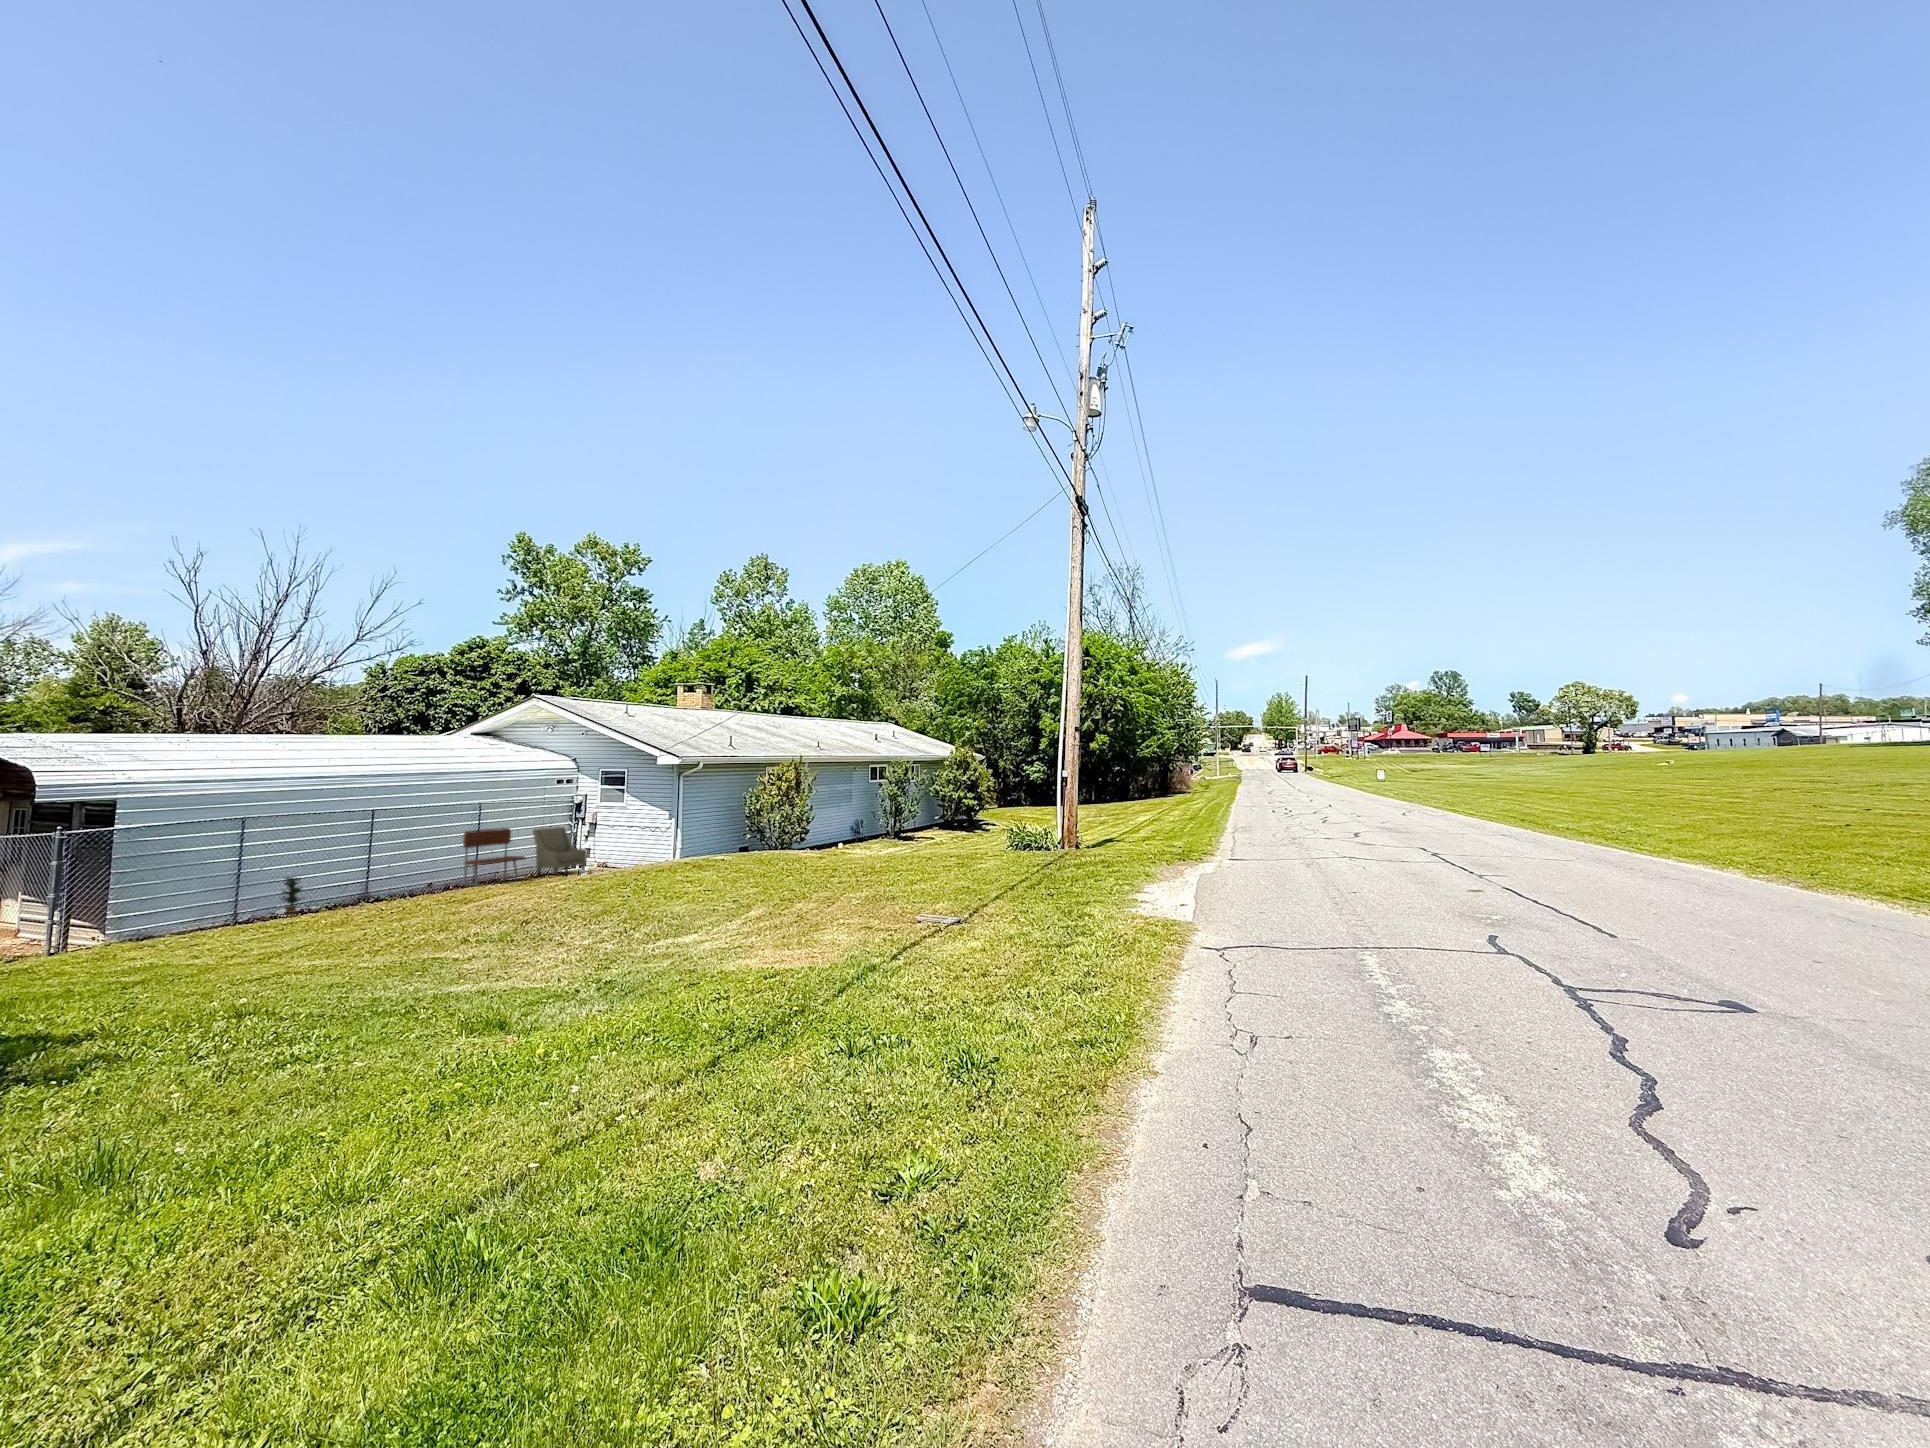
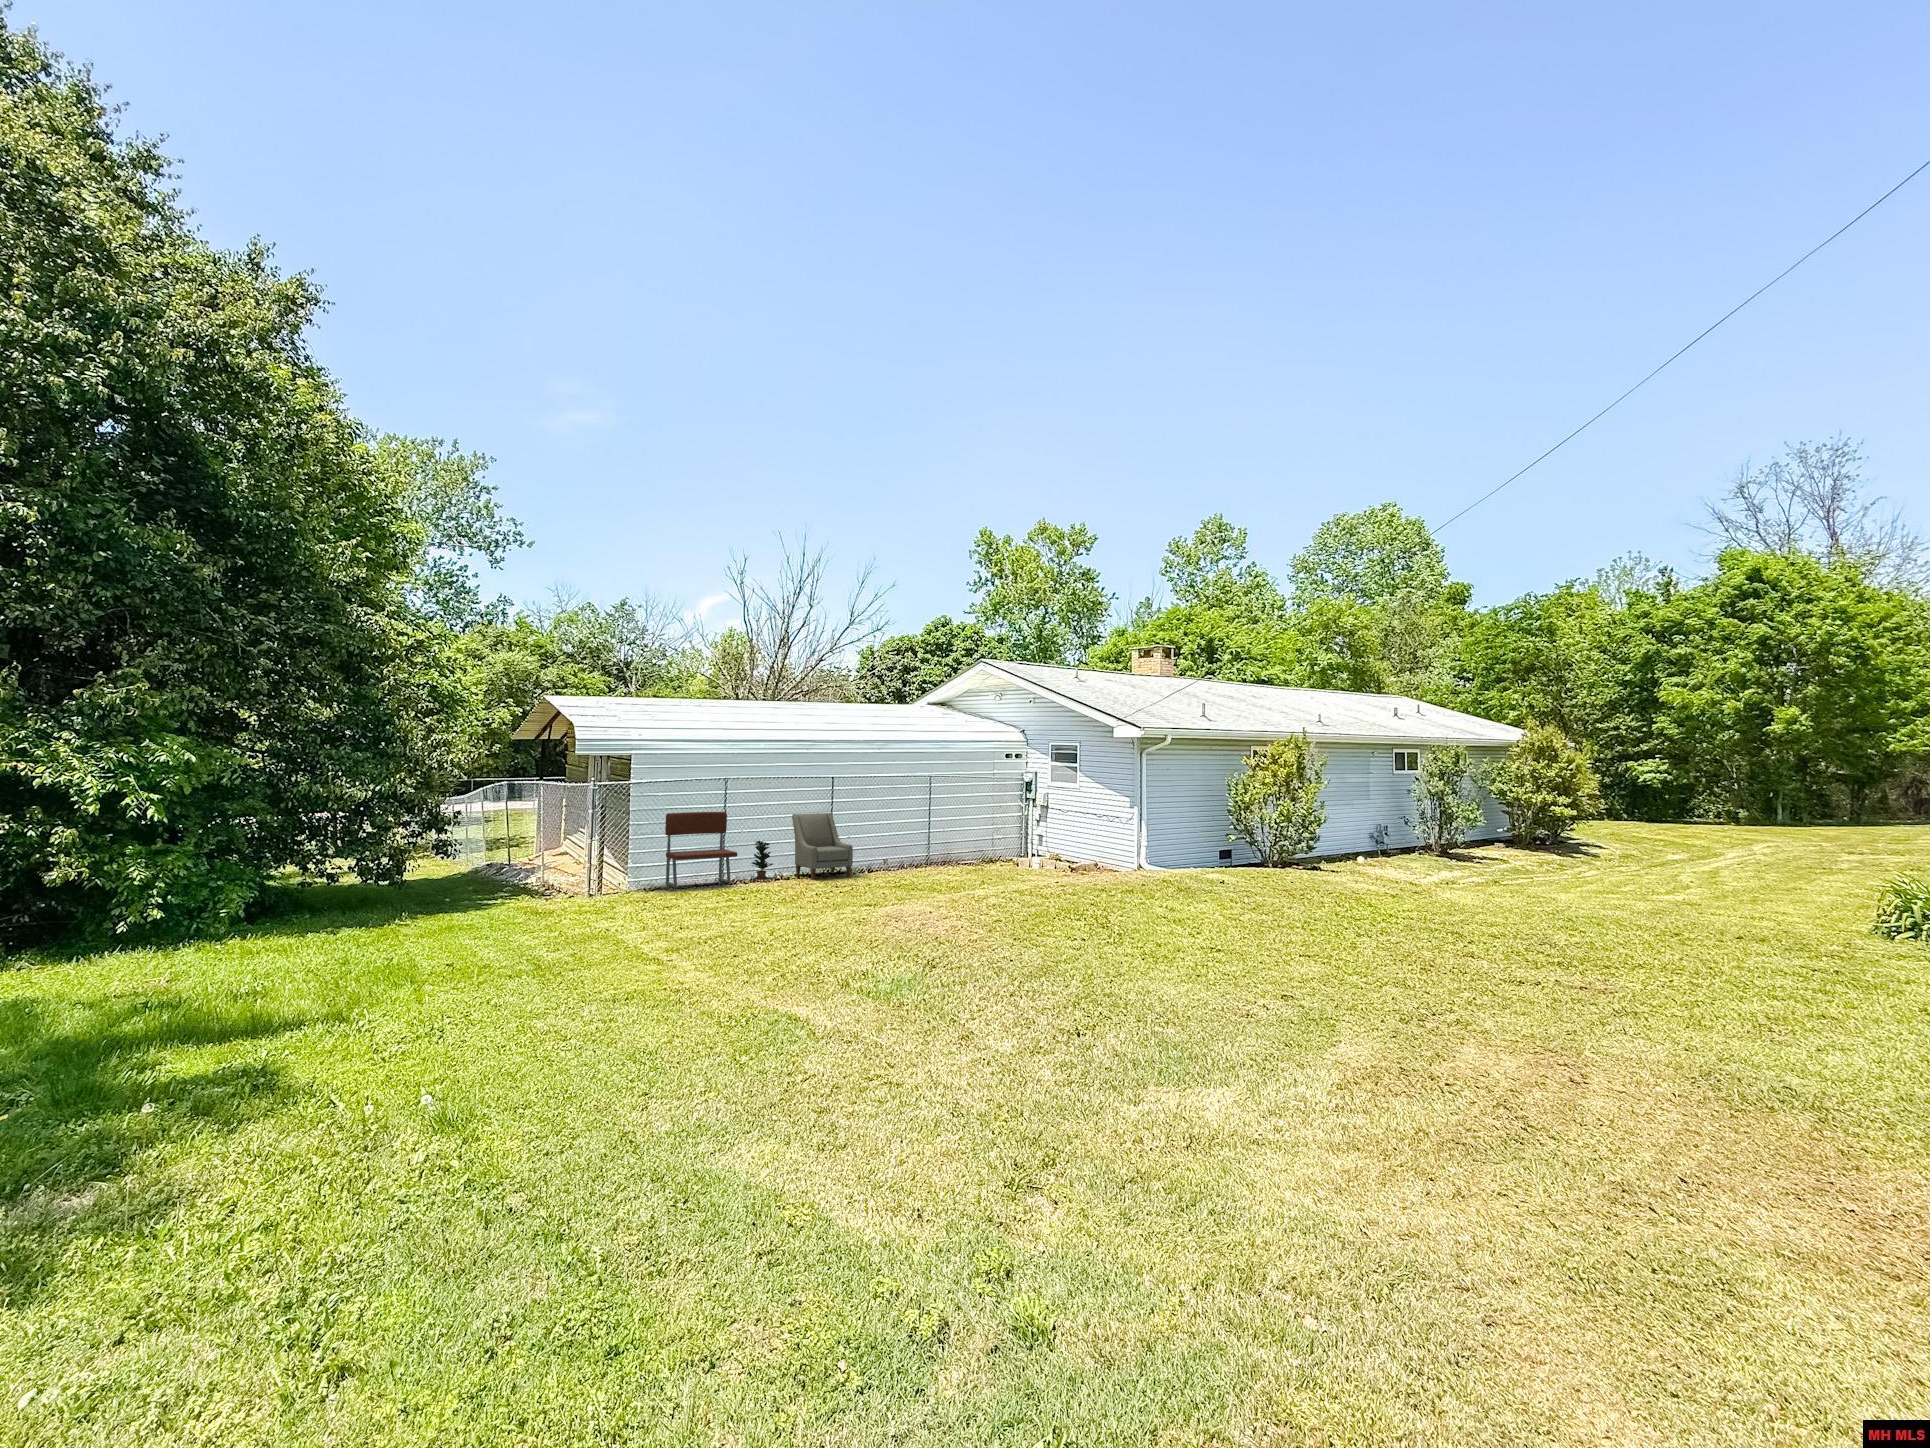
chair: present [533,827,587,876] -> present [792,813,853,879]
bench: present [463,828,525,886] -> present [665,812,737,888]

